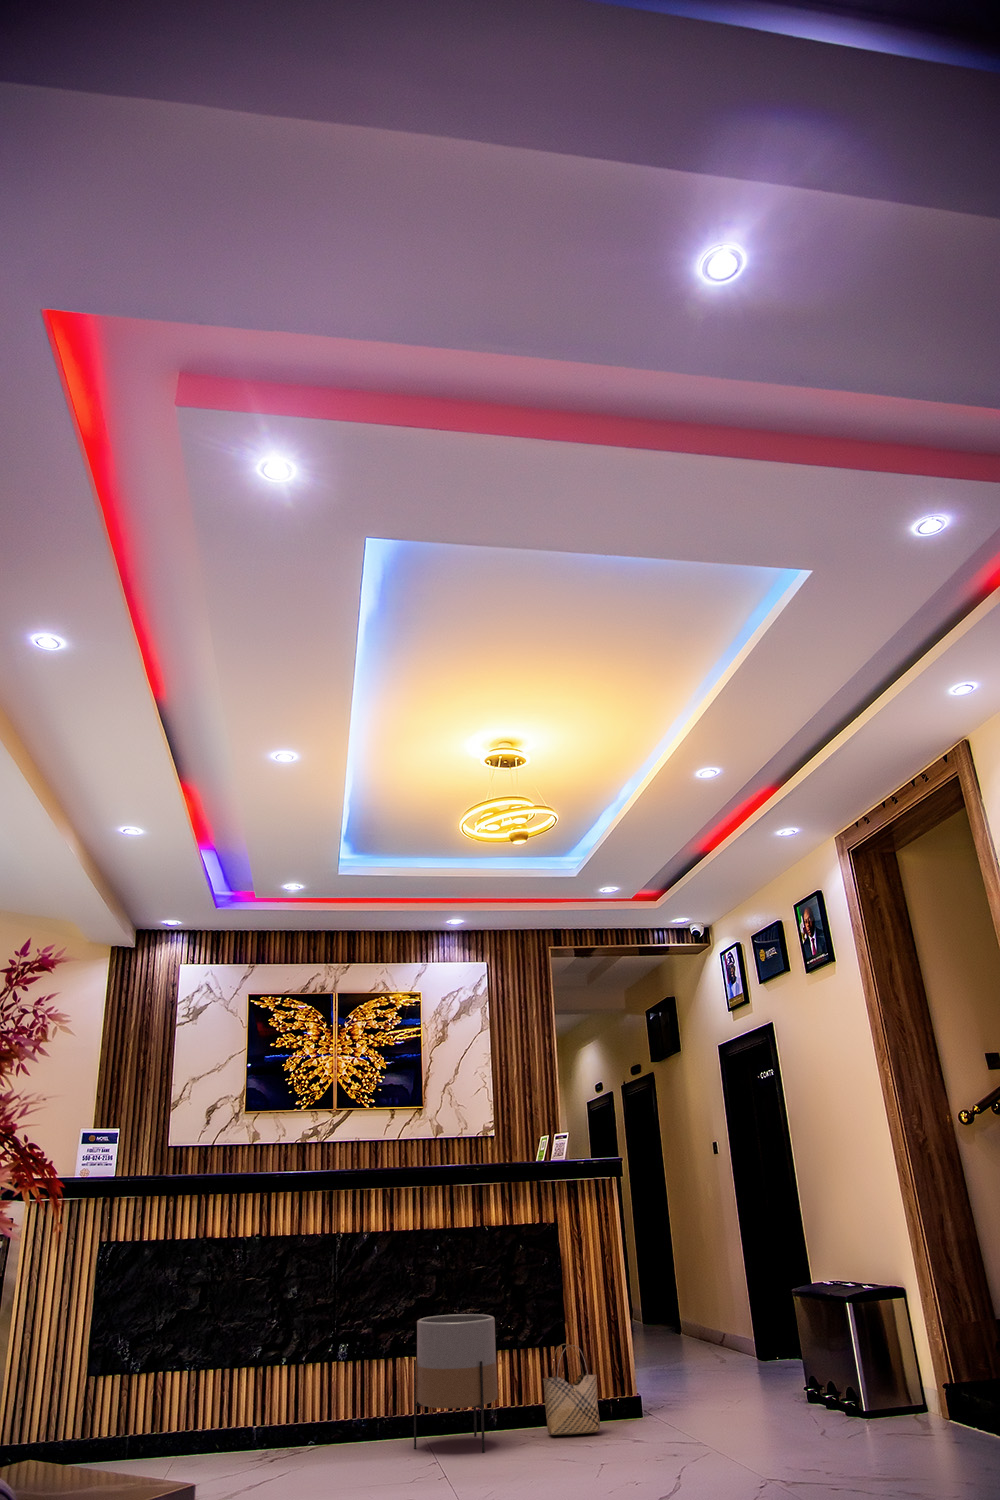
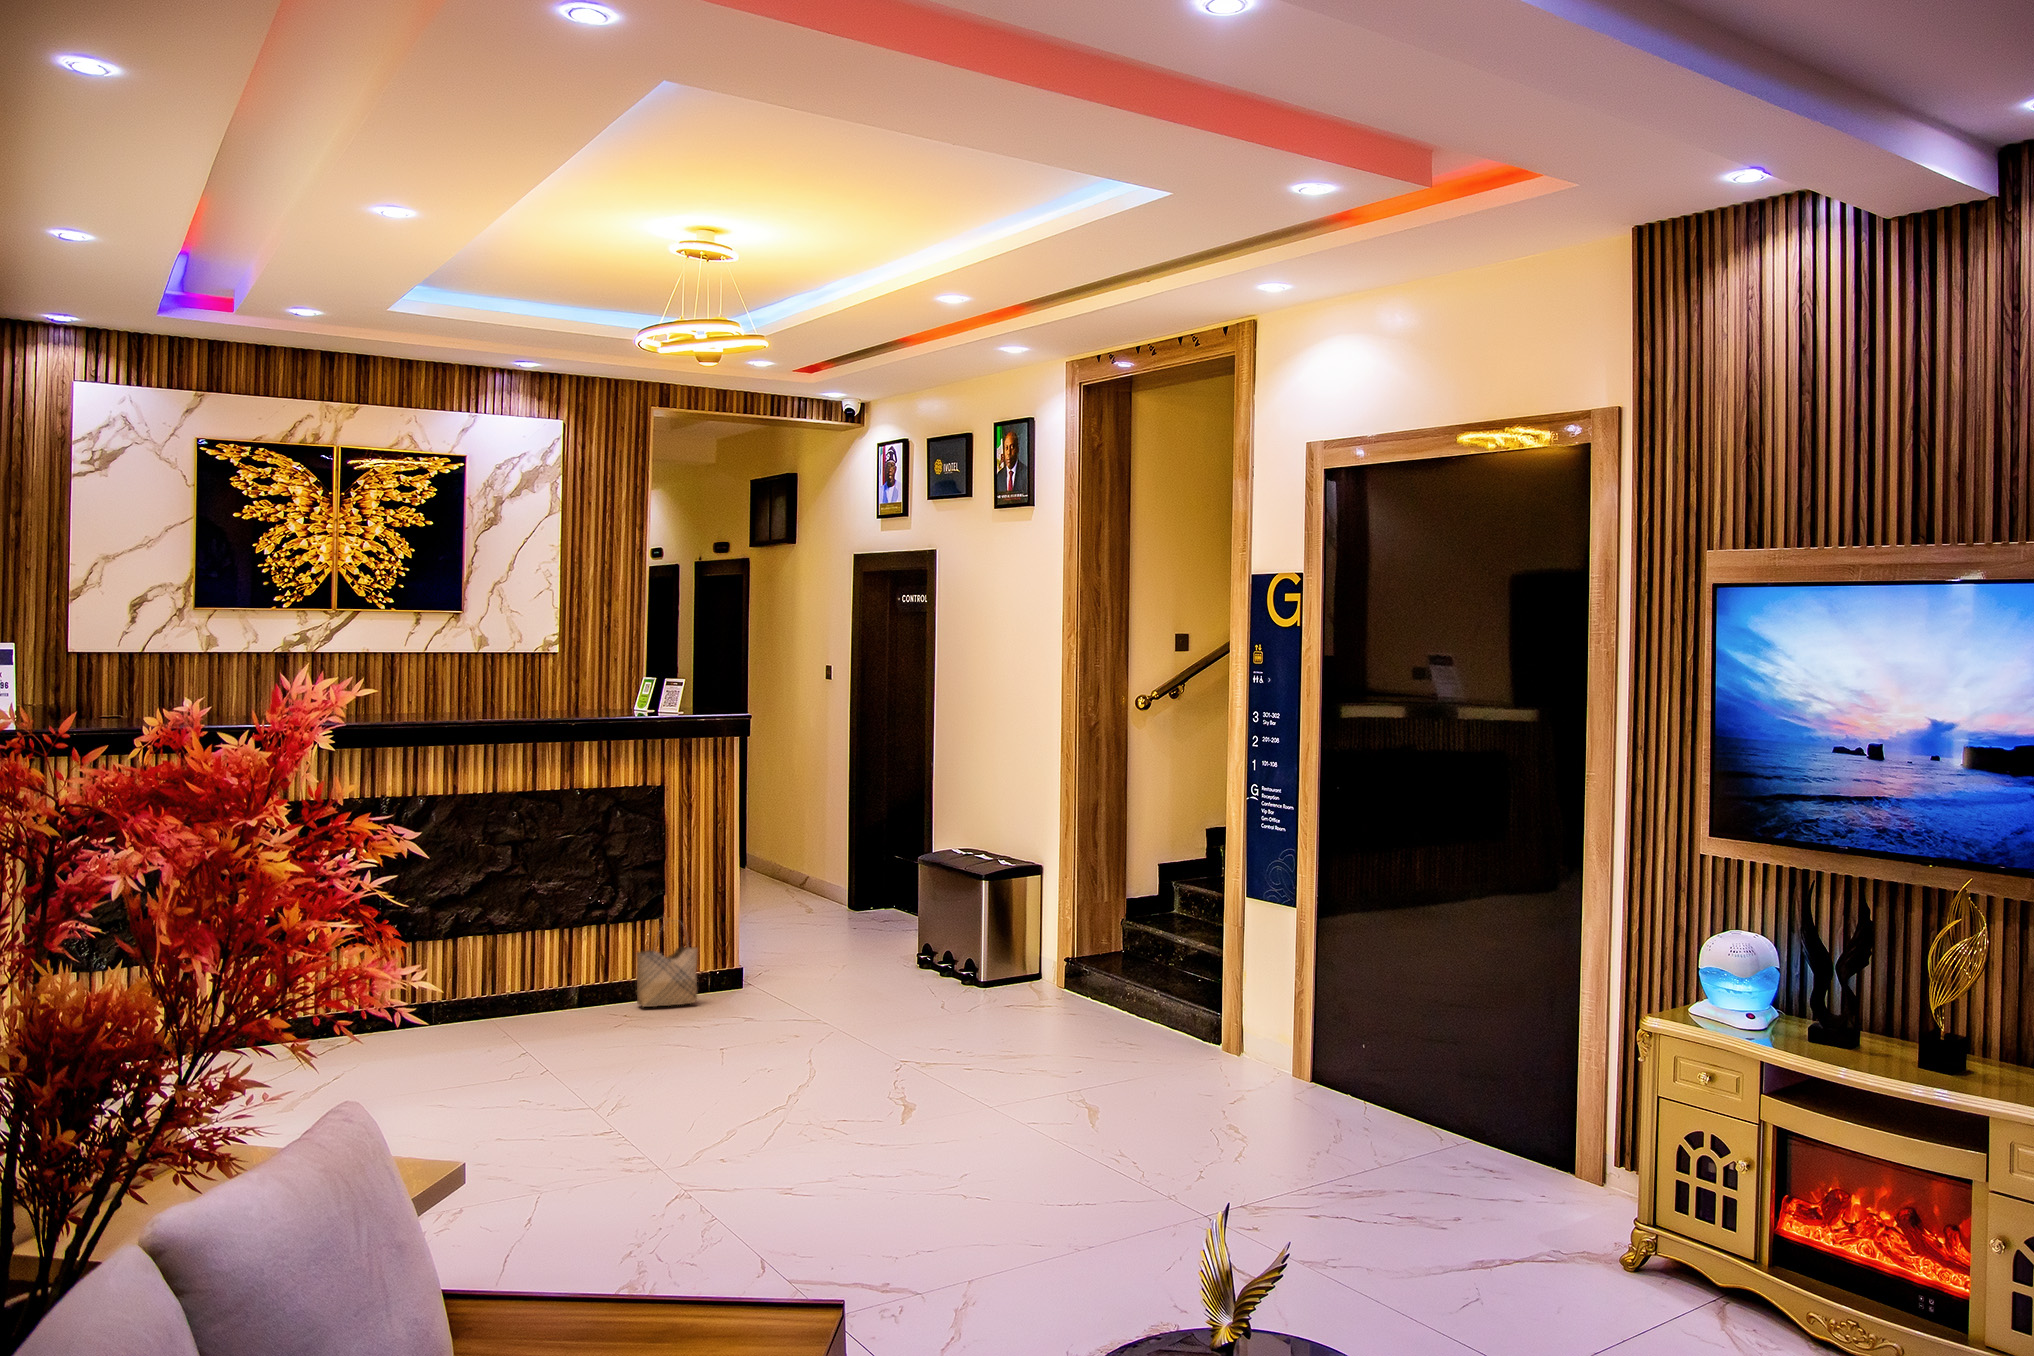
planter: present [414,1314,498,1453] -> none [484,887,587,1027]

